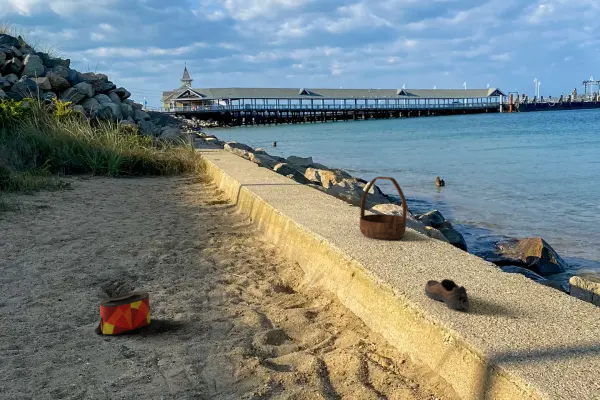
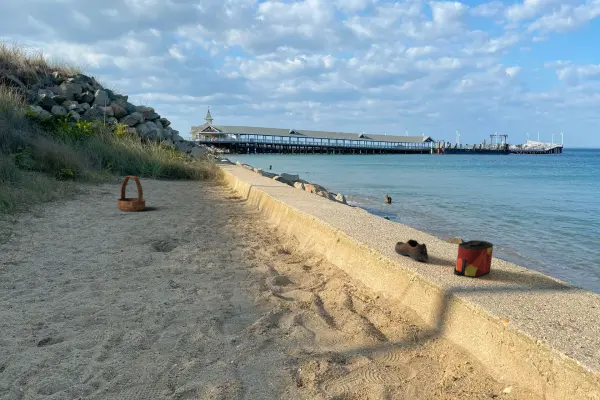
basket: present [360,177,407,240] -> present [117,176,145,211]
bag: present [94,291,150,335] -> present [454,240,493,277]

